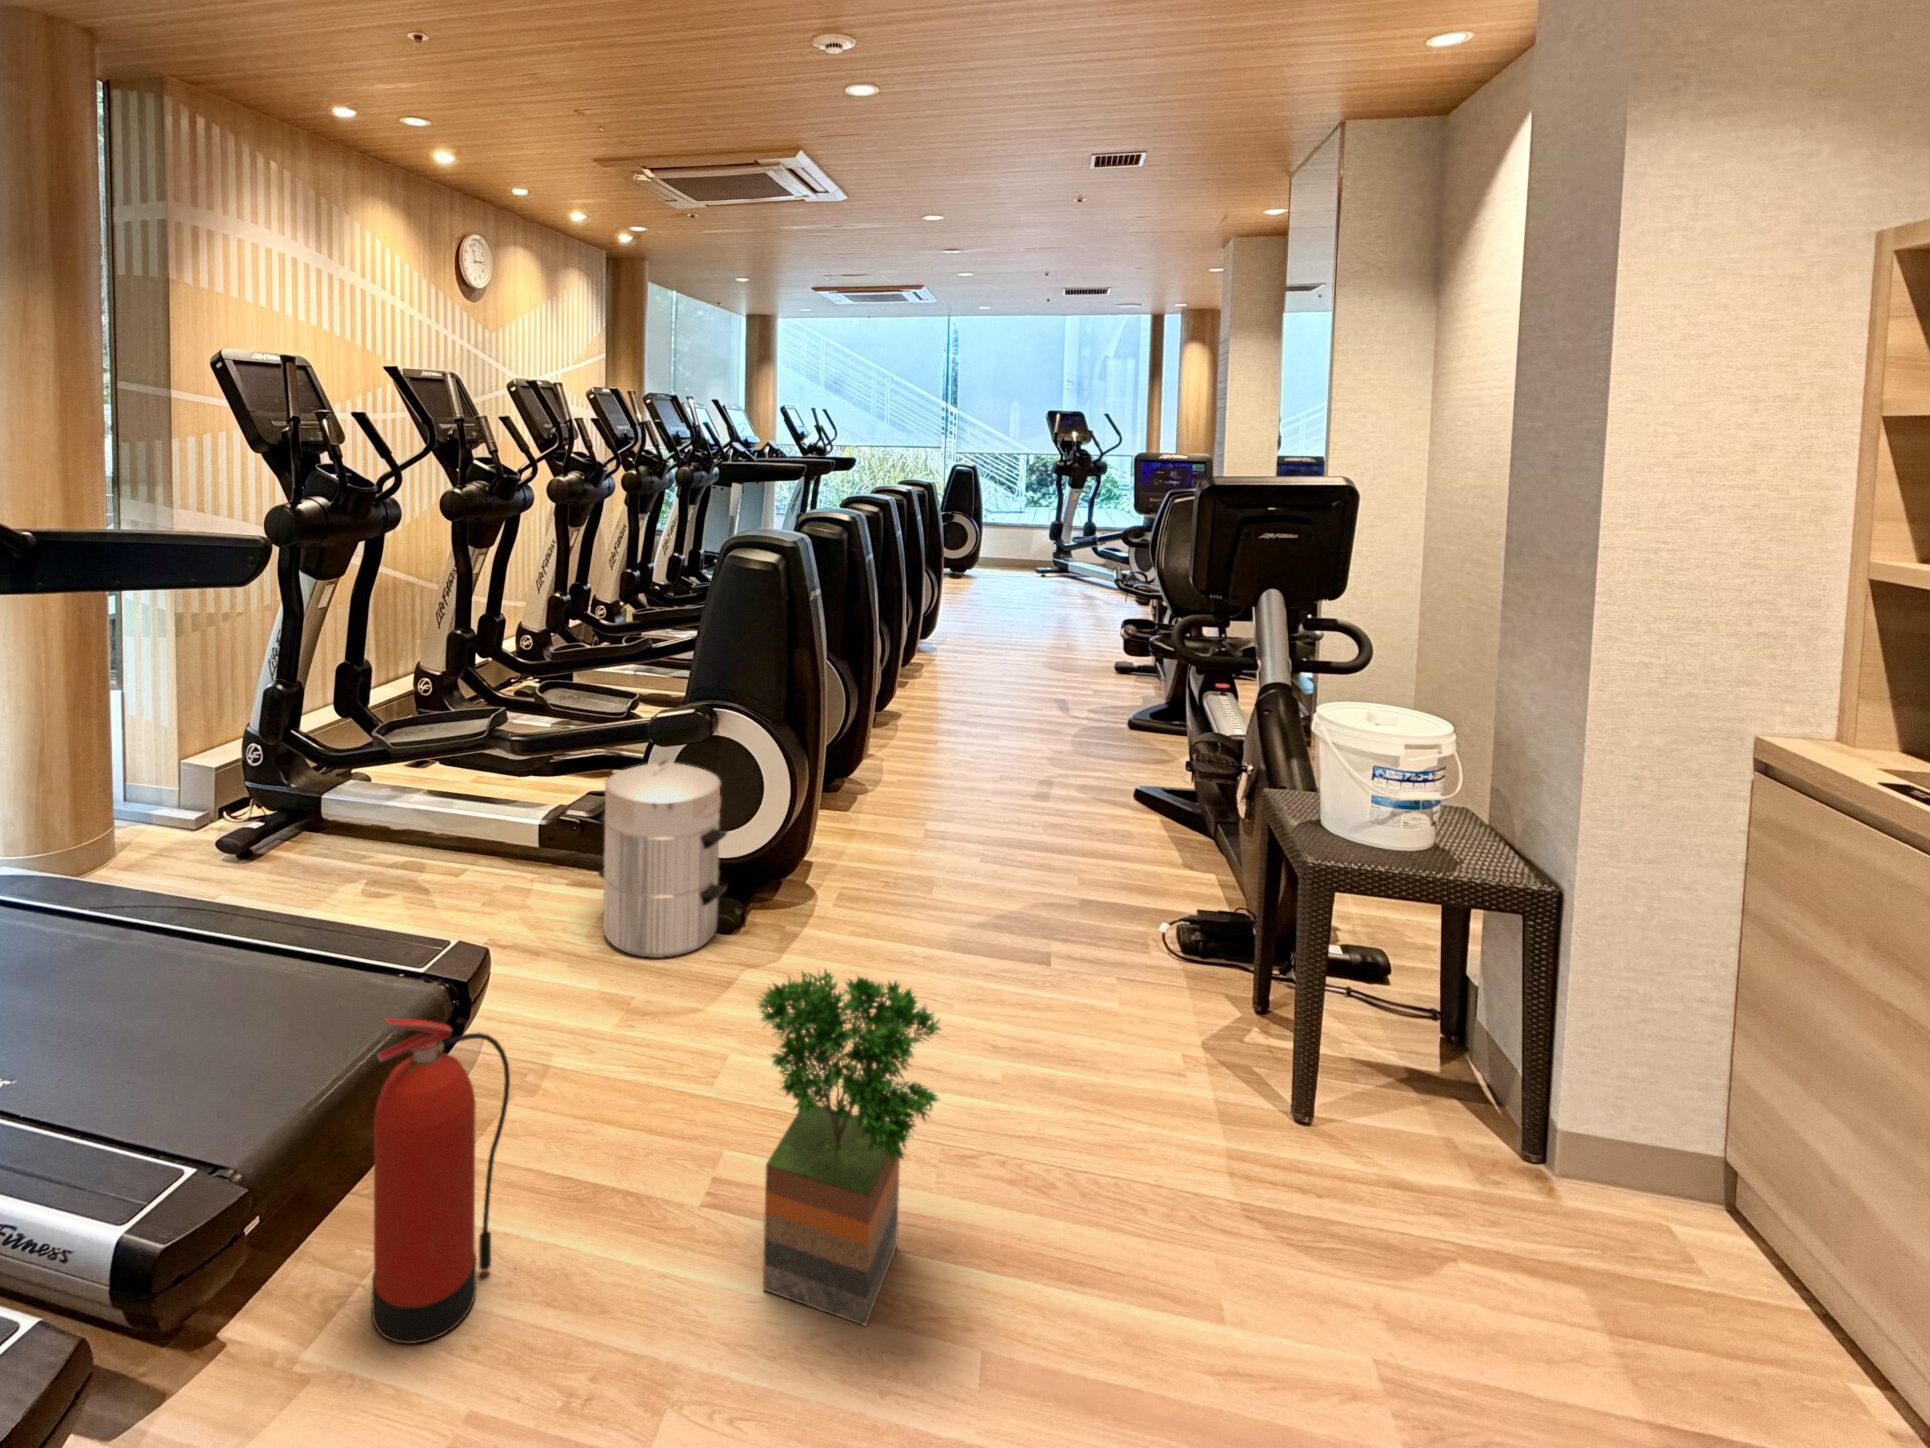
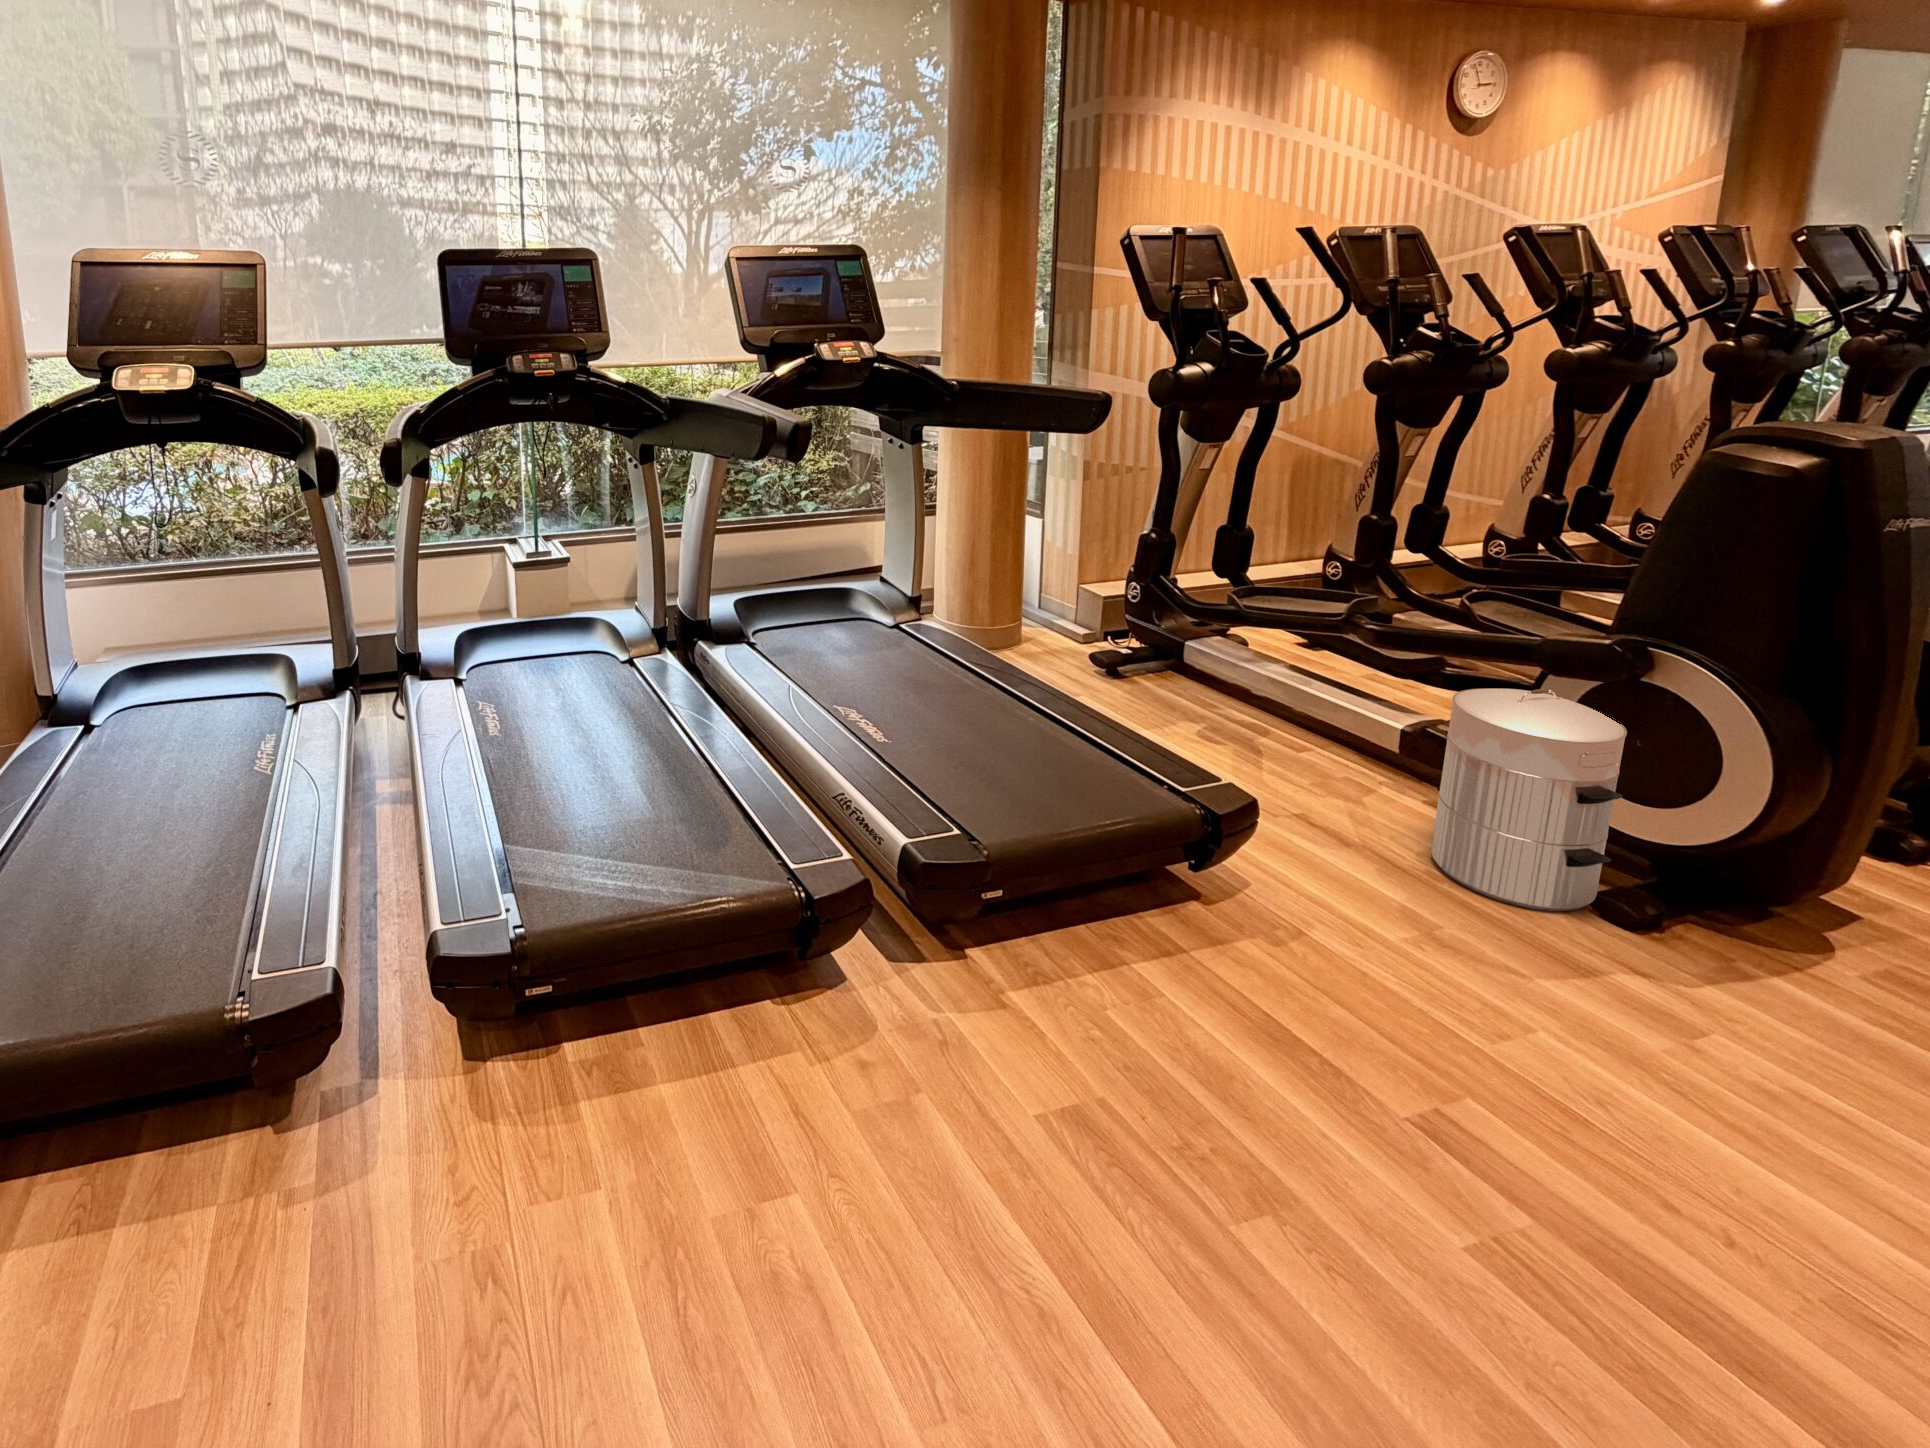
potted tree: present [759,970,941,1325] -> none [1436,920,1761,1305]
fire extinguisher: present [372,1018,510,1344] -> none [1071,785,1207,1045]

